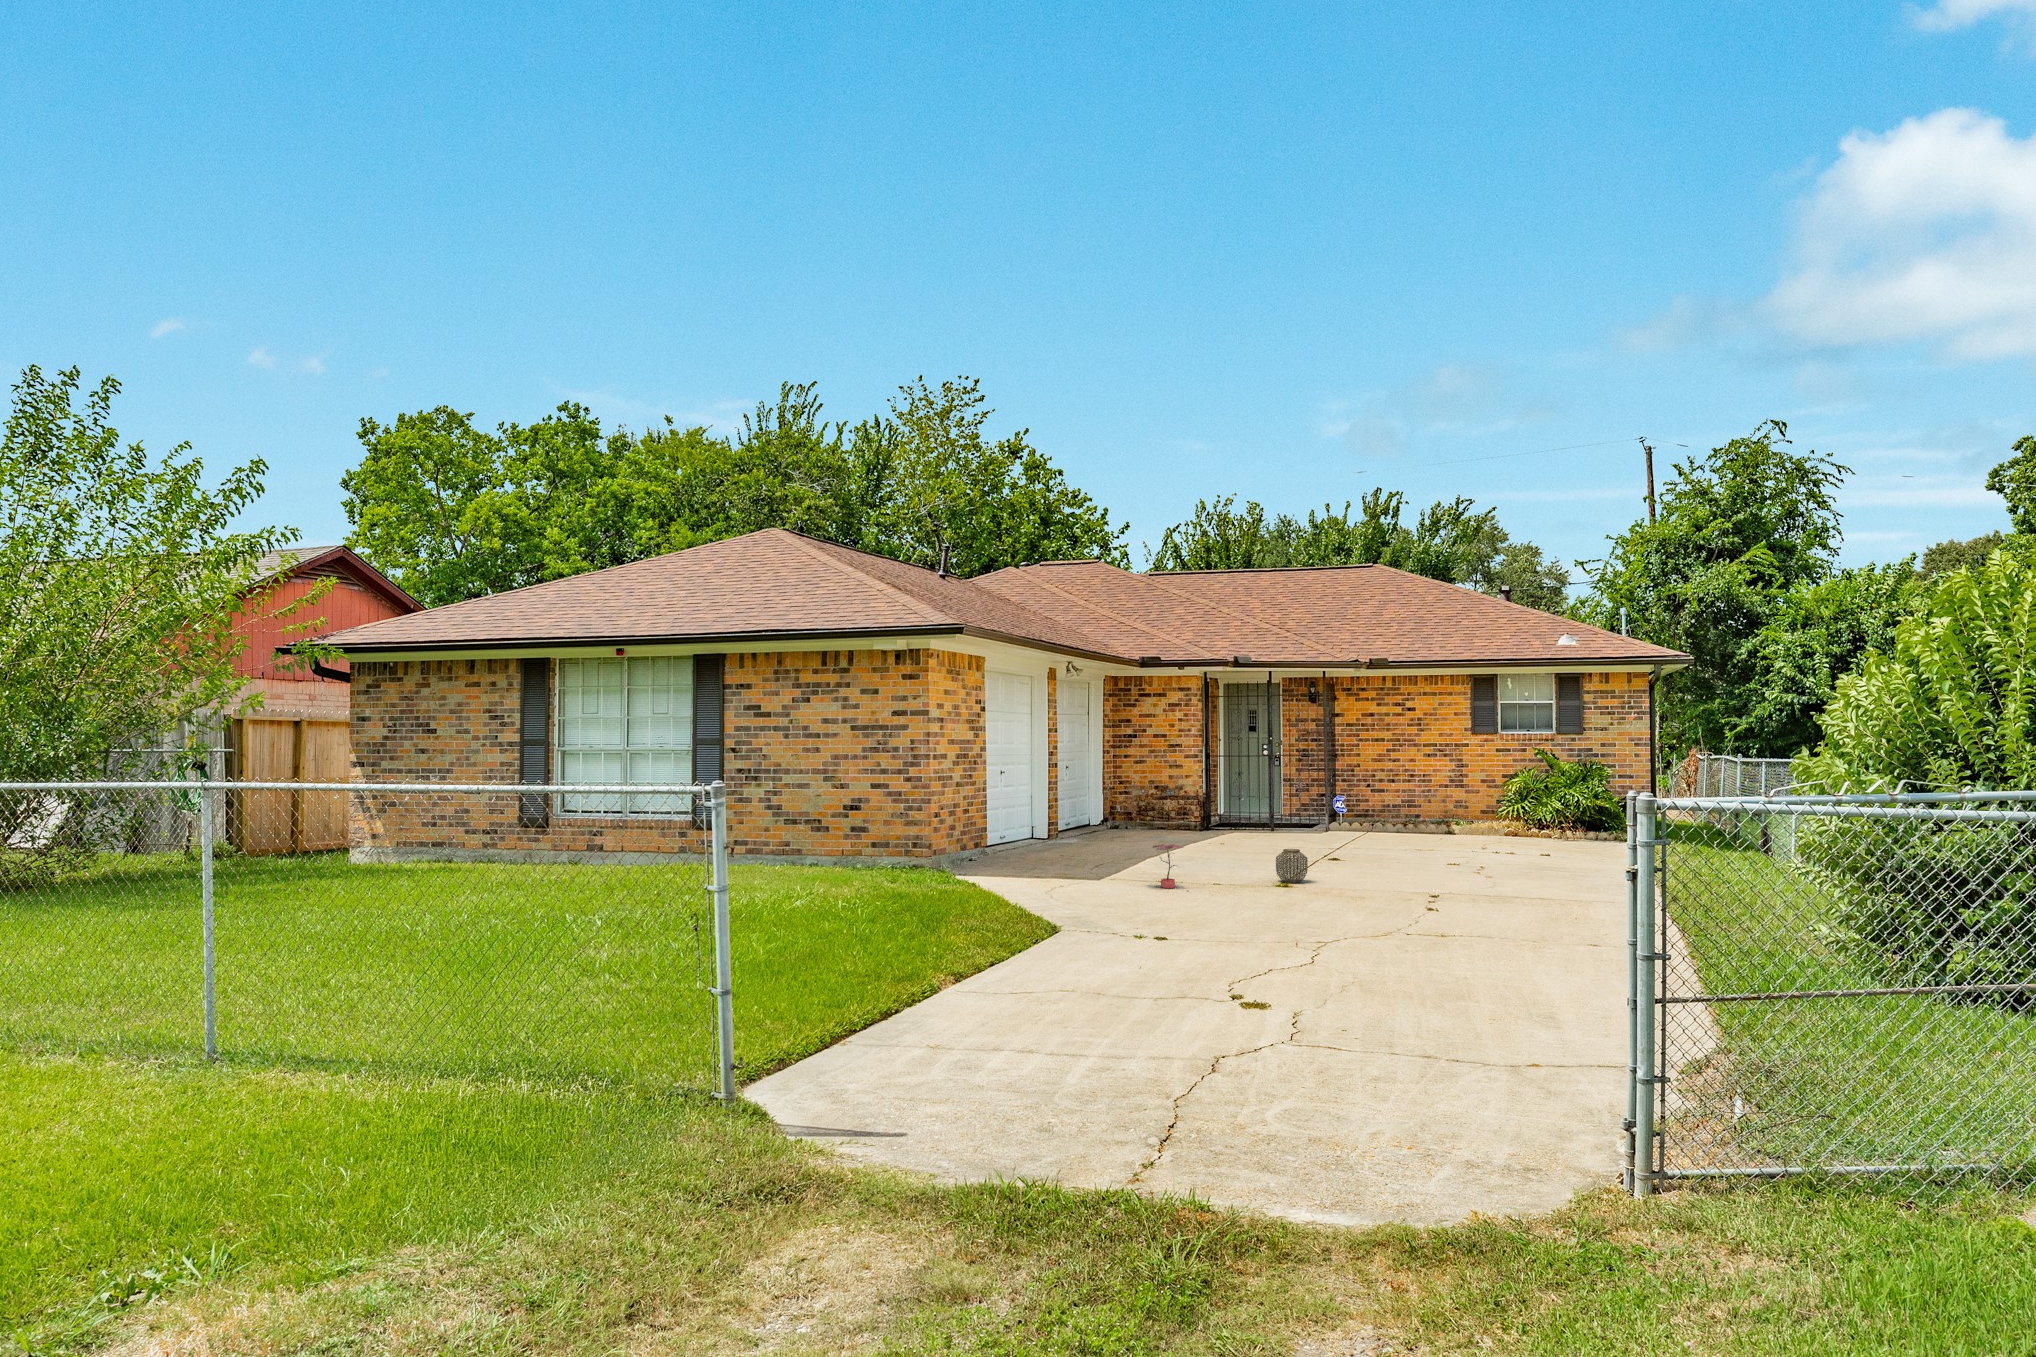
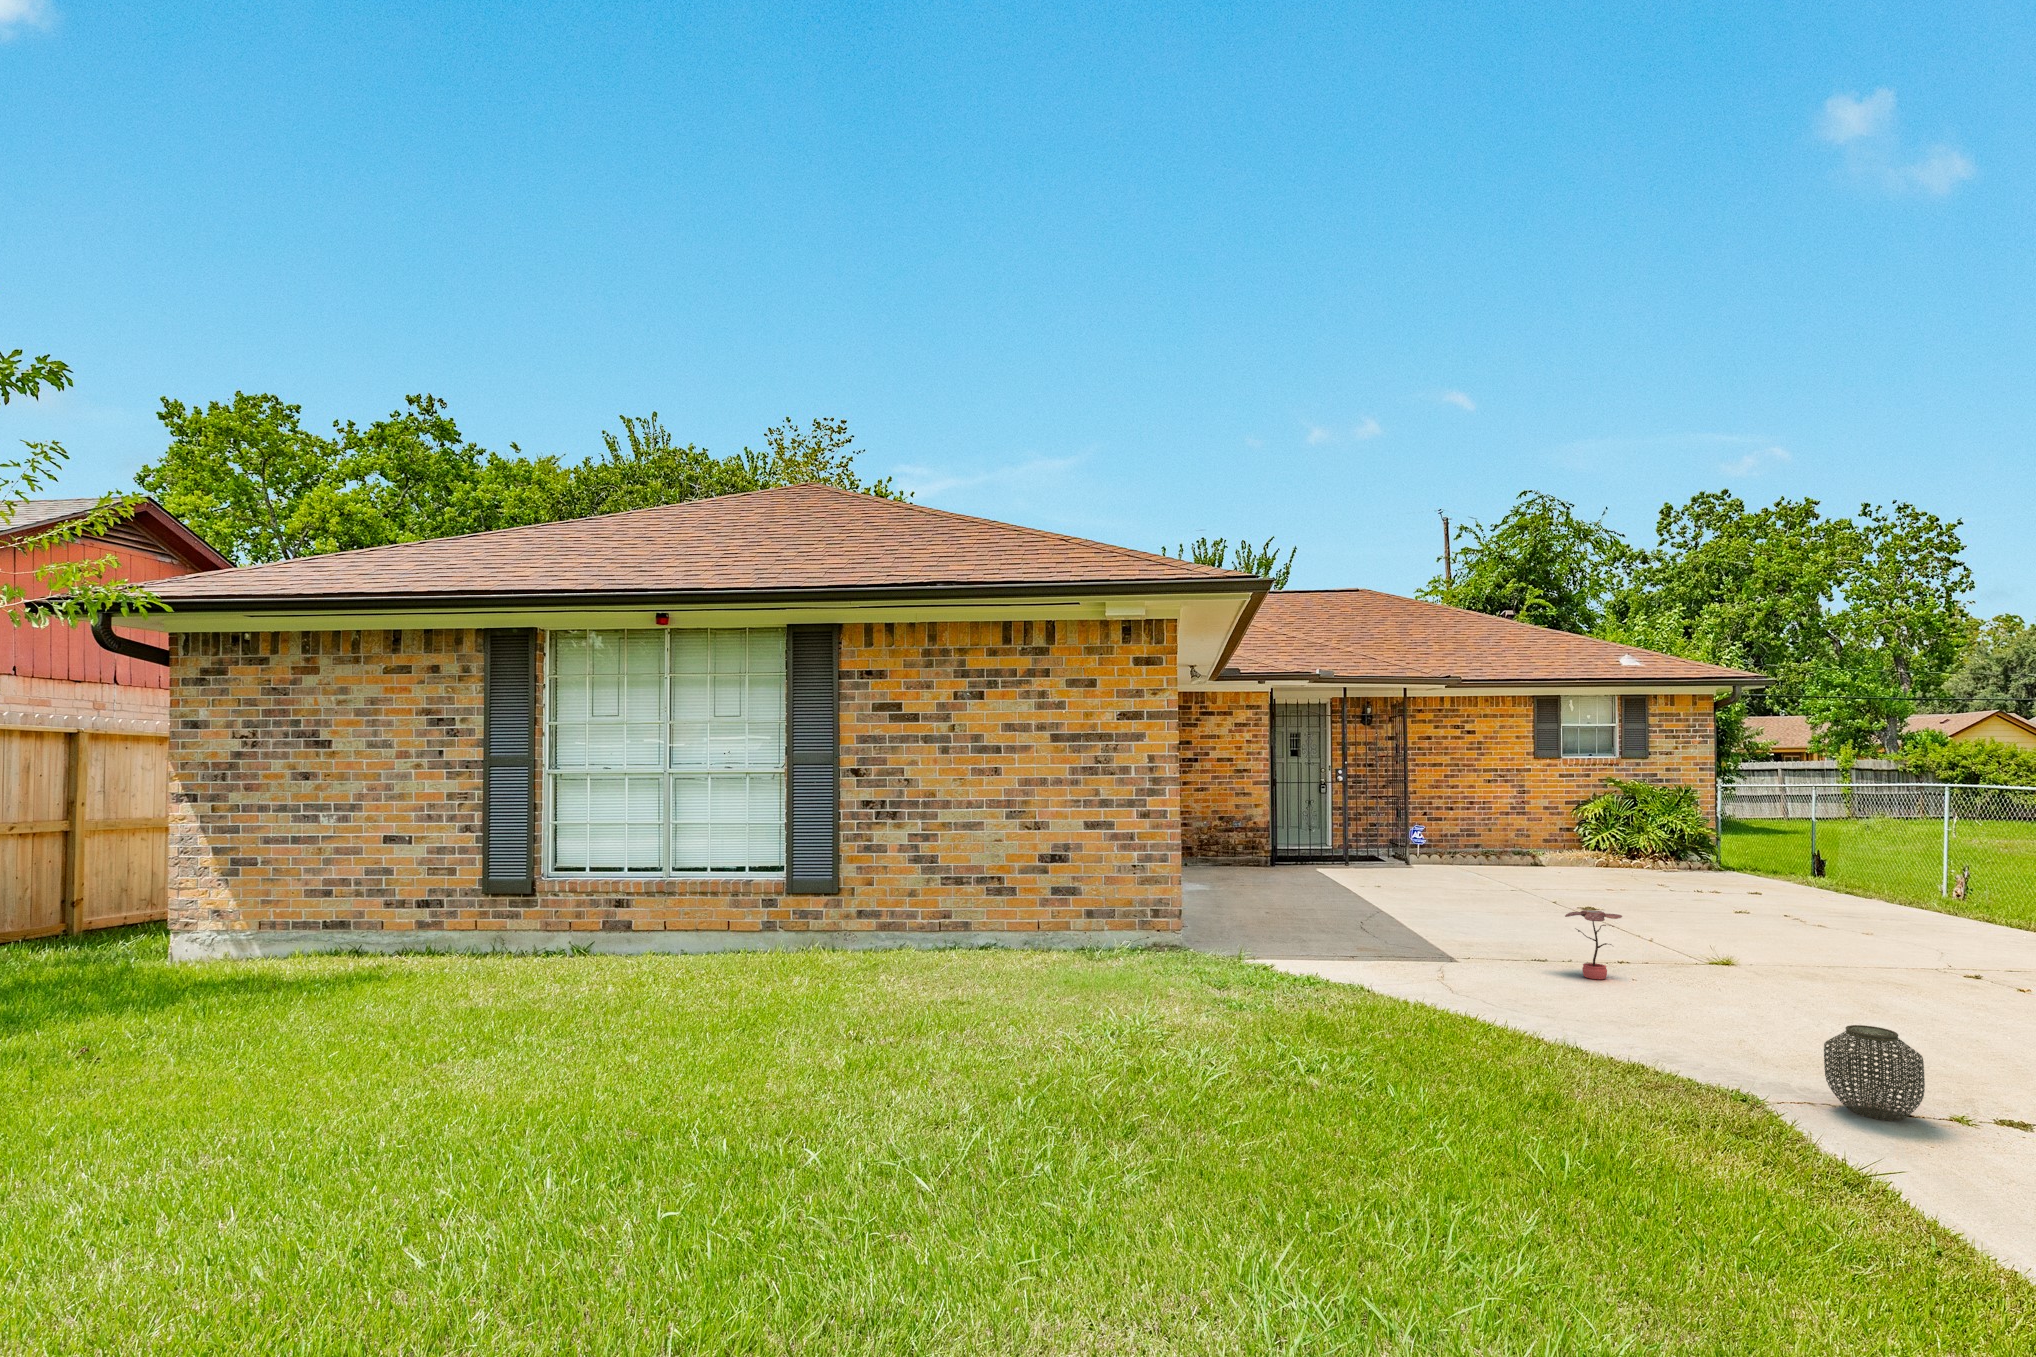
woven basket: present [1276,849,1308,883] -> present [1824,1025,1925,1121]

